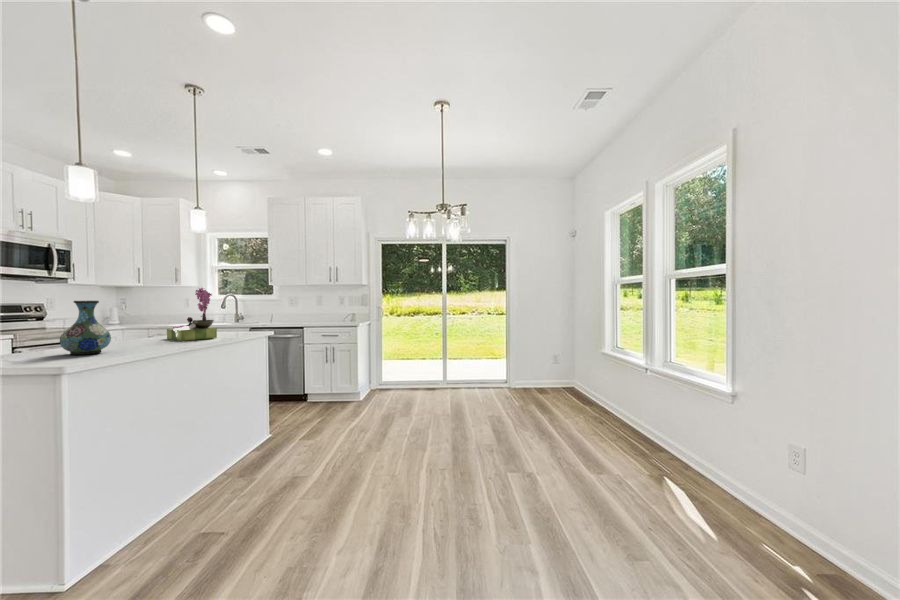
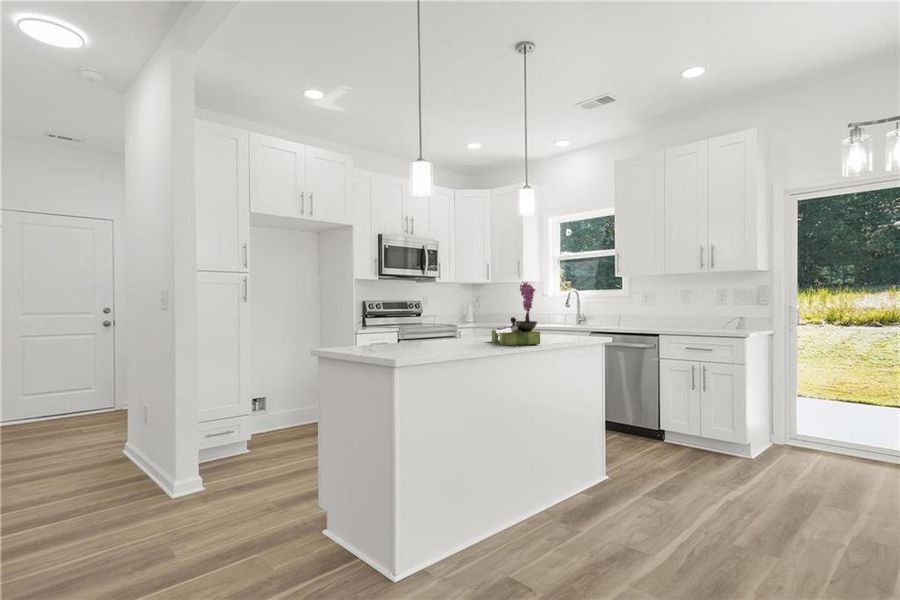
vase: present [60,301,111,355] -> none [391,297,430,354]

